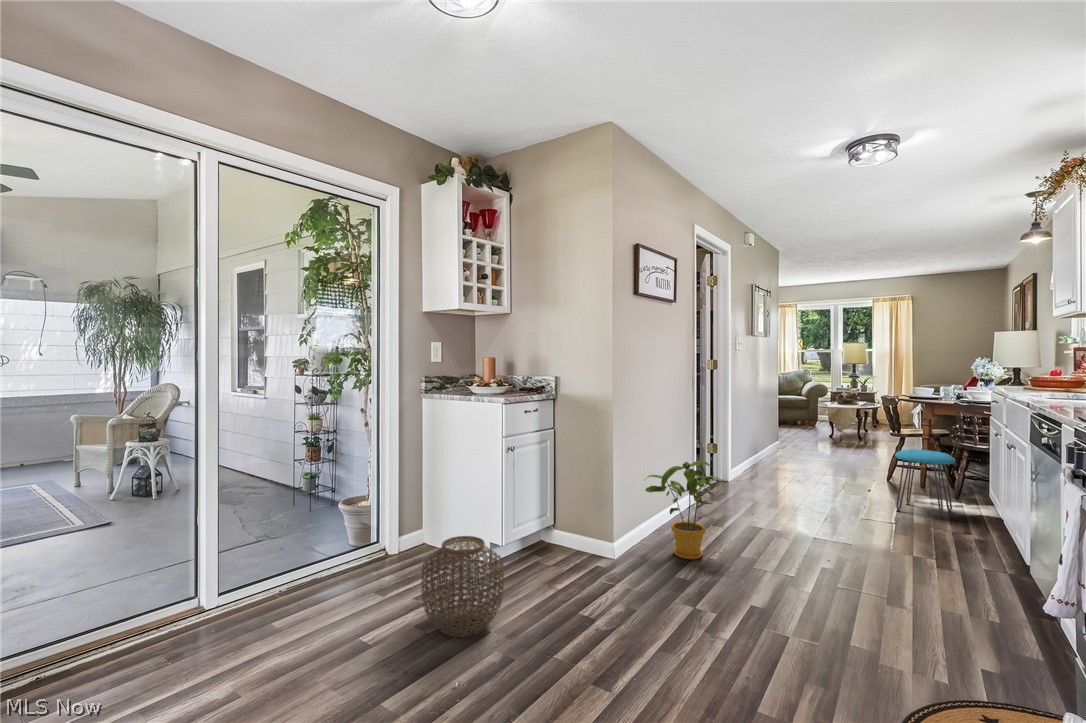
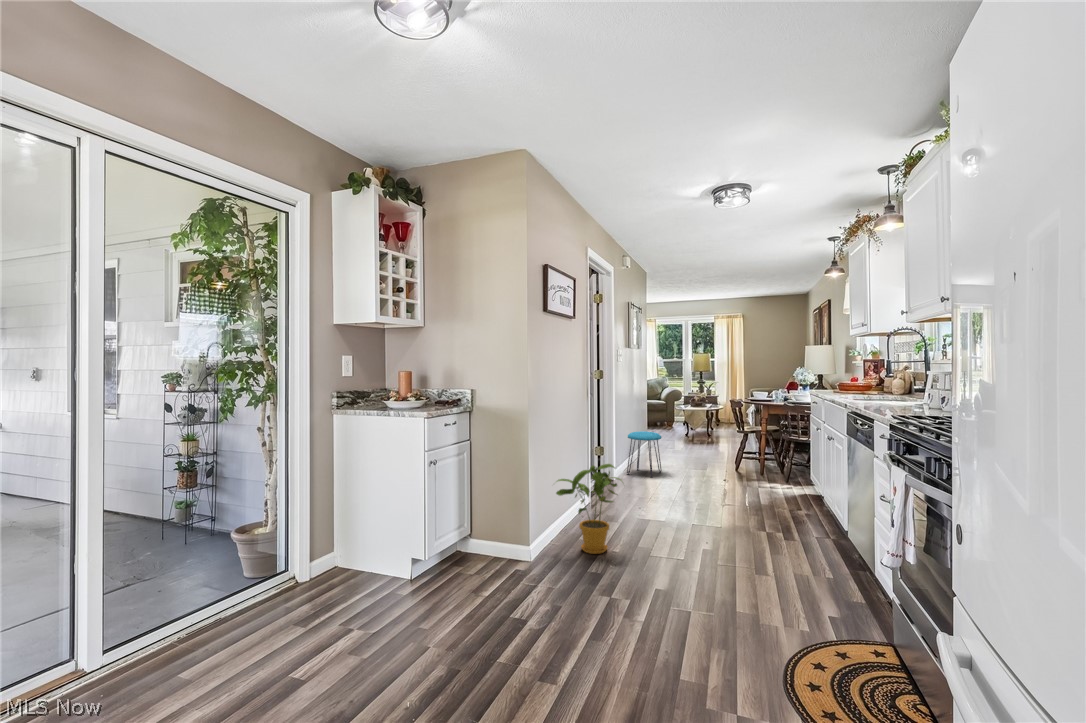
stool: present [895,449,955,519] -> present [627,432,662,478]
woven basket: present [421,536,504,637] -> none [357,553,441,657]

